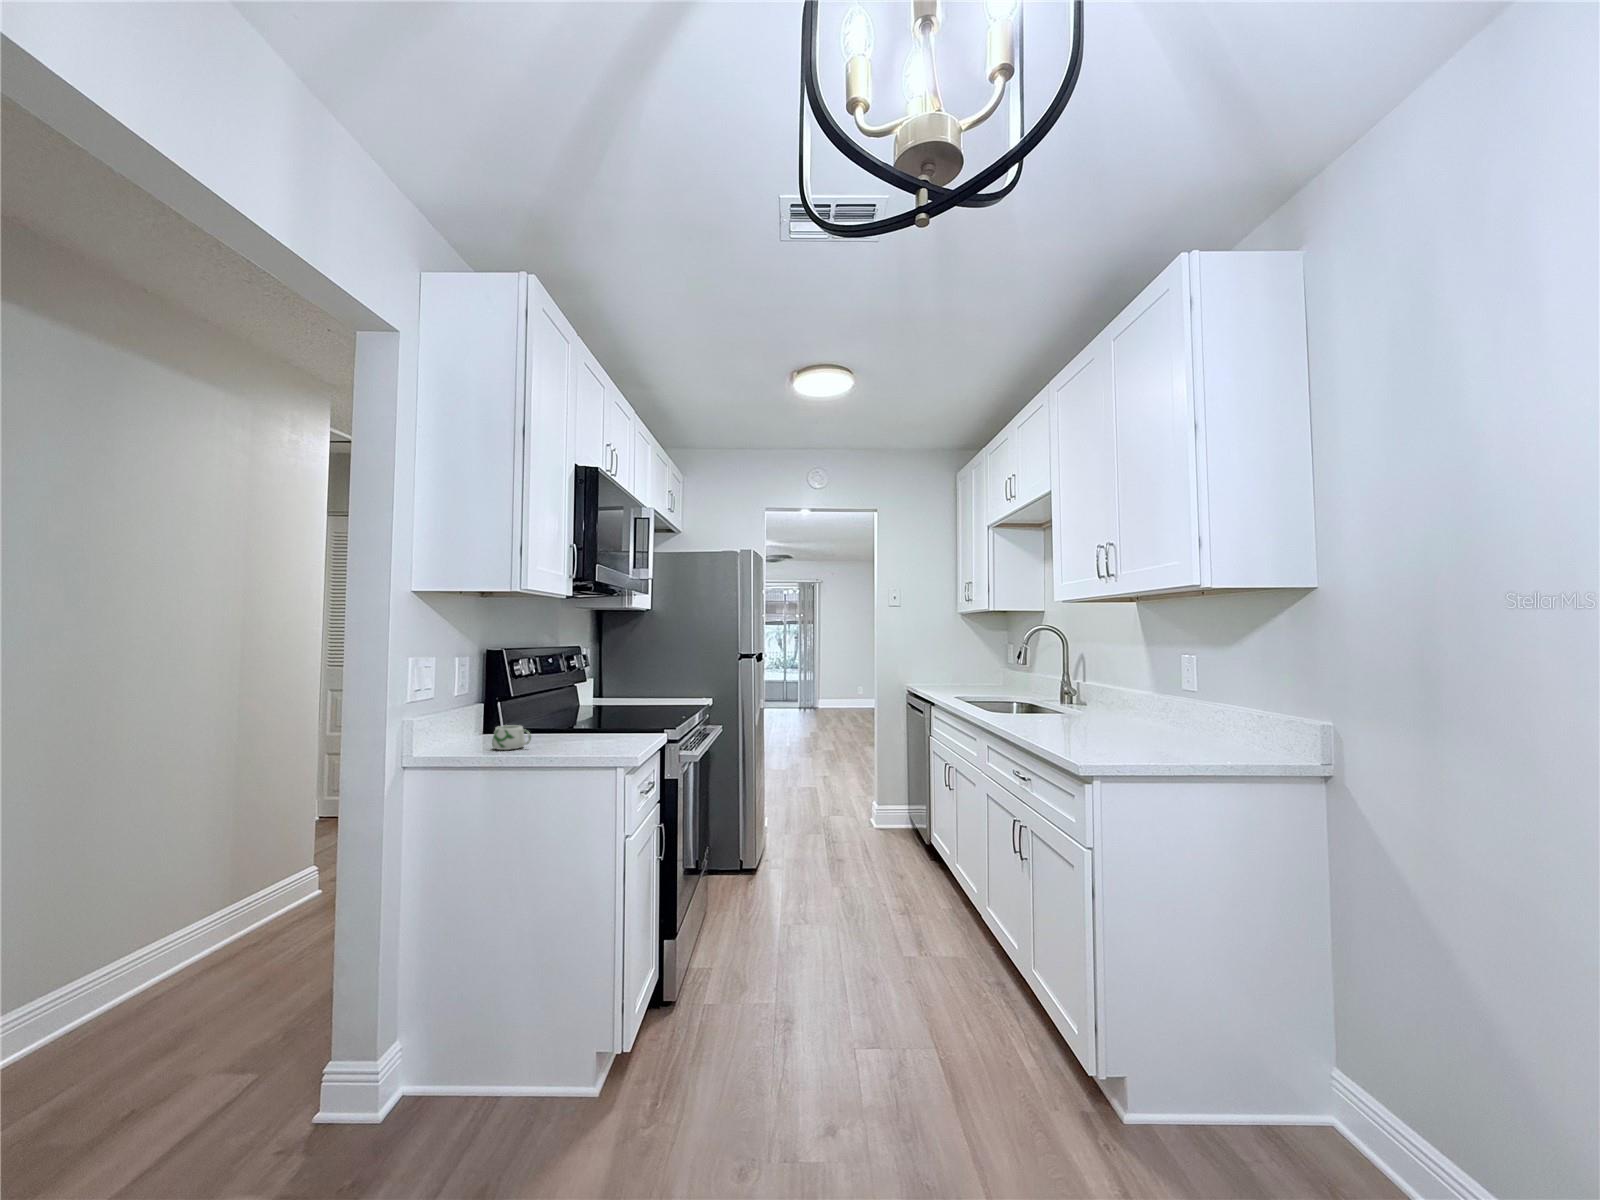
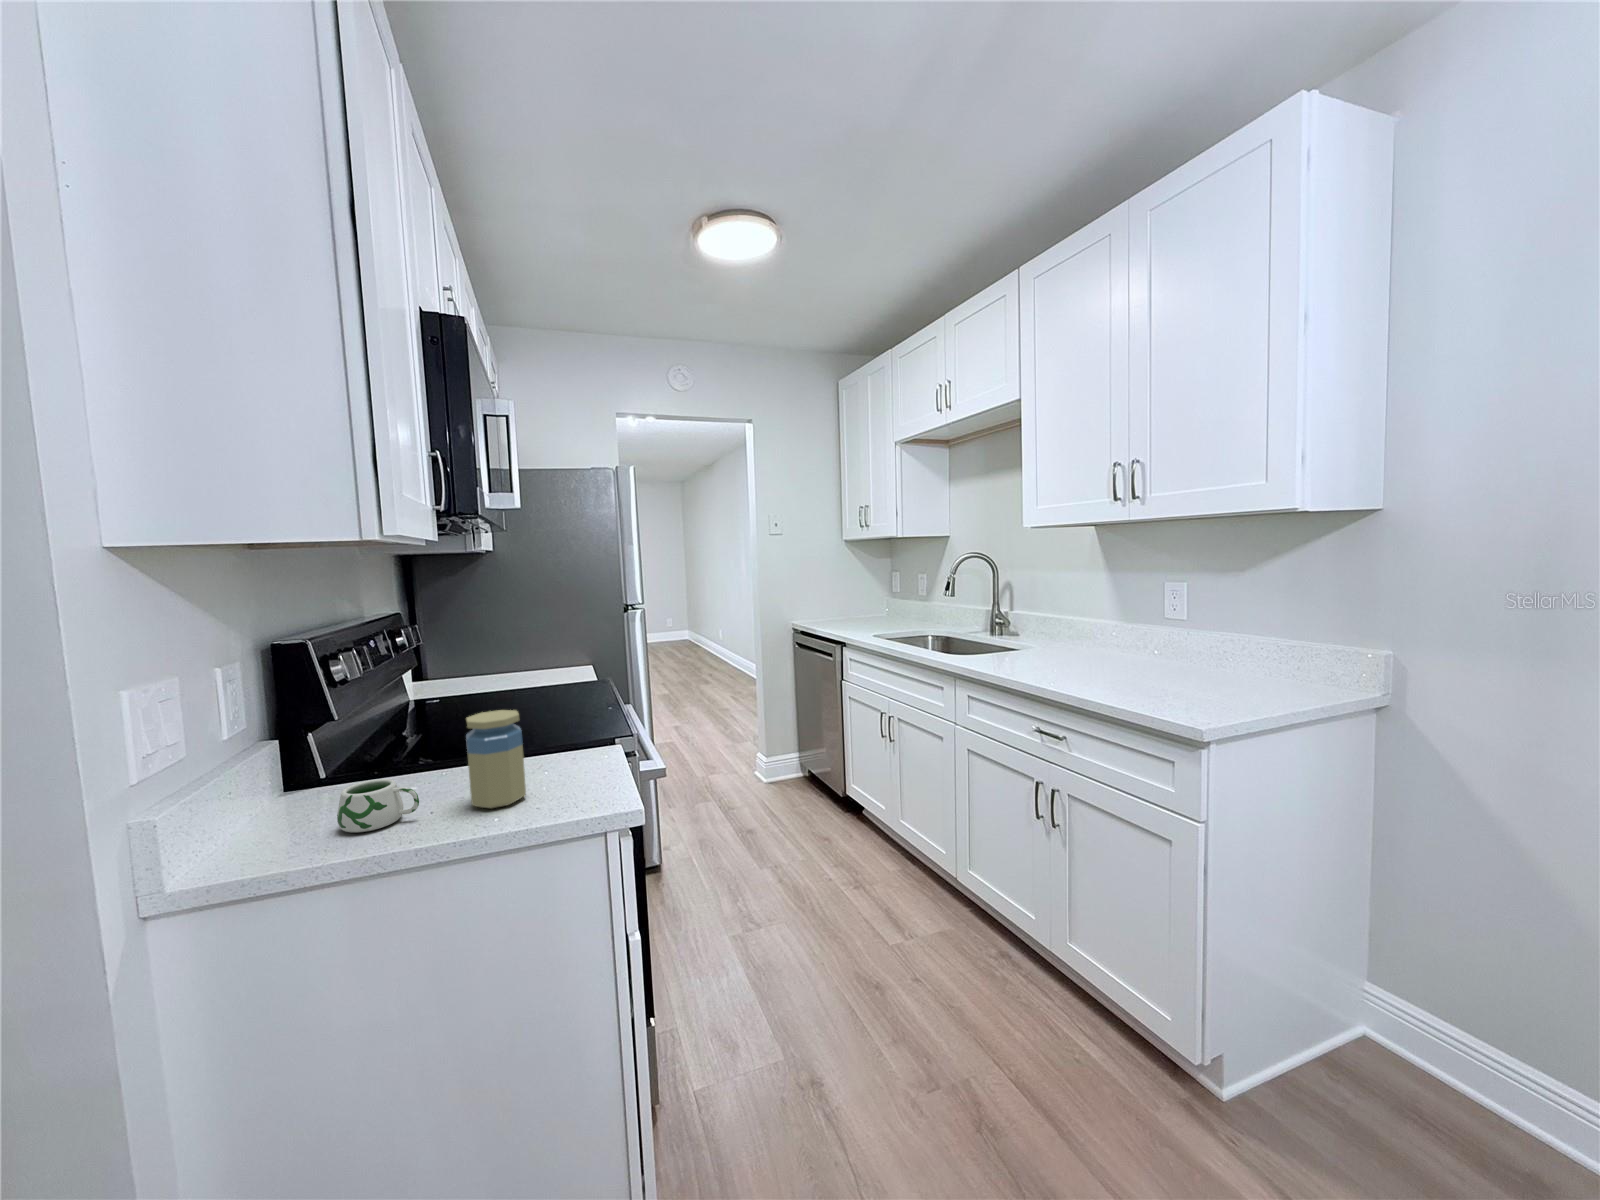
jar: none [557,694,590,749] -> present [466,710,526,808]

